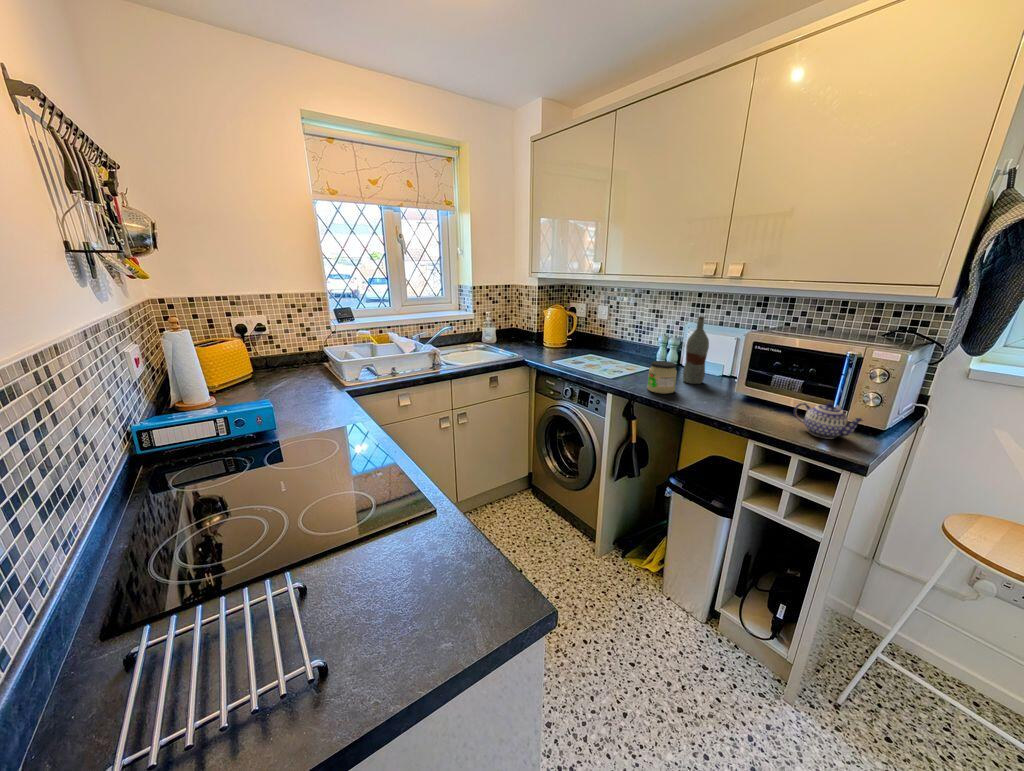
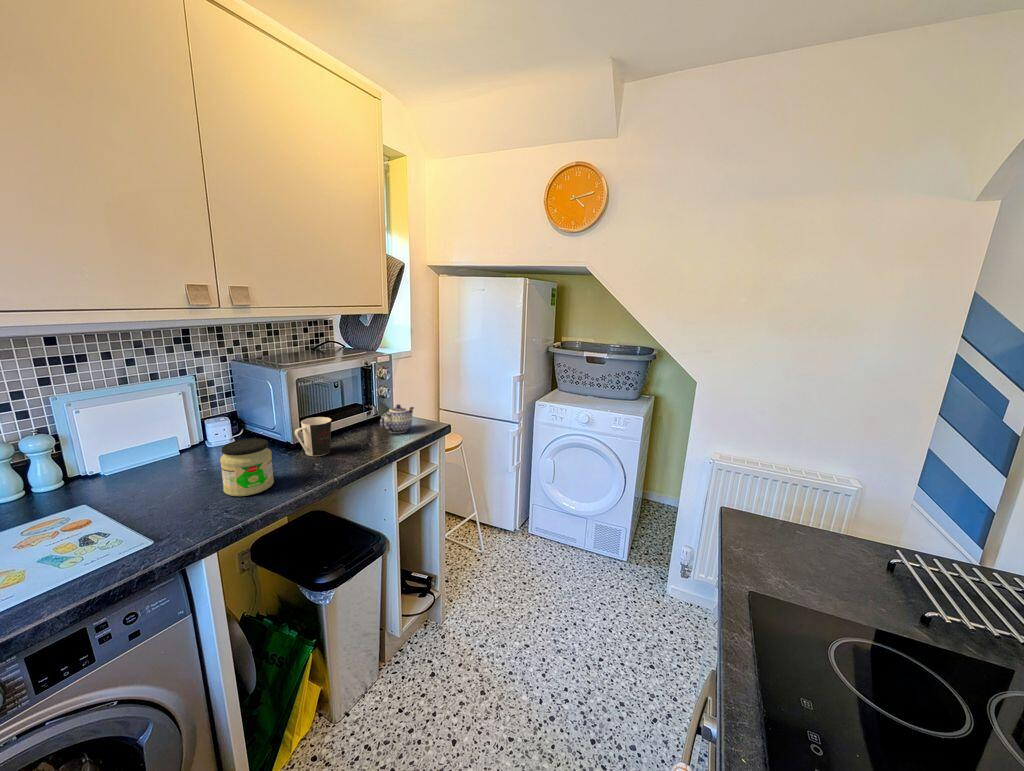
bottle: present [683,316,709,384] -> none [178,365,223,472]
coffee cup: none [713,374,747,406] -> present [295,417,332,456]

